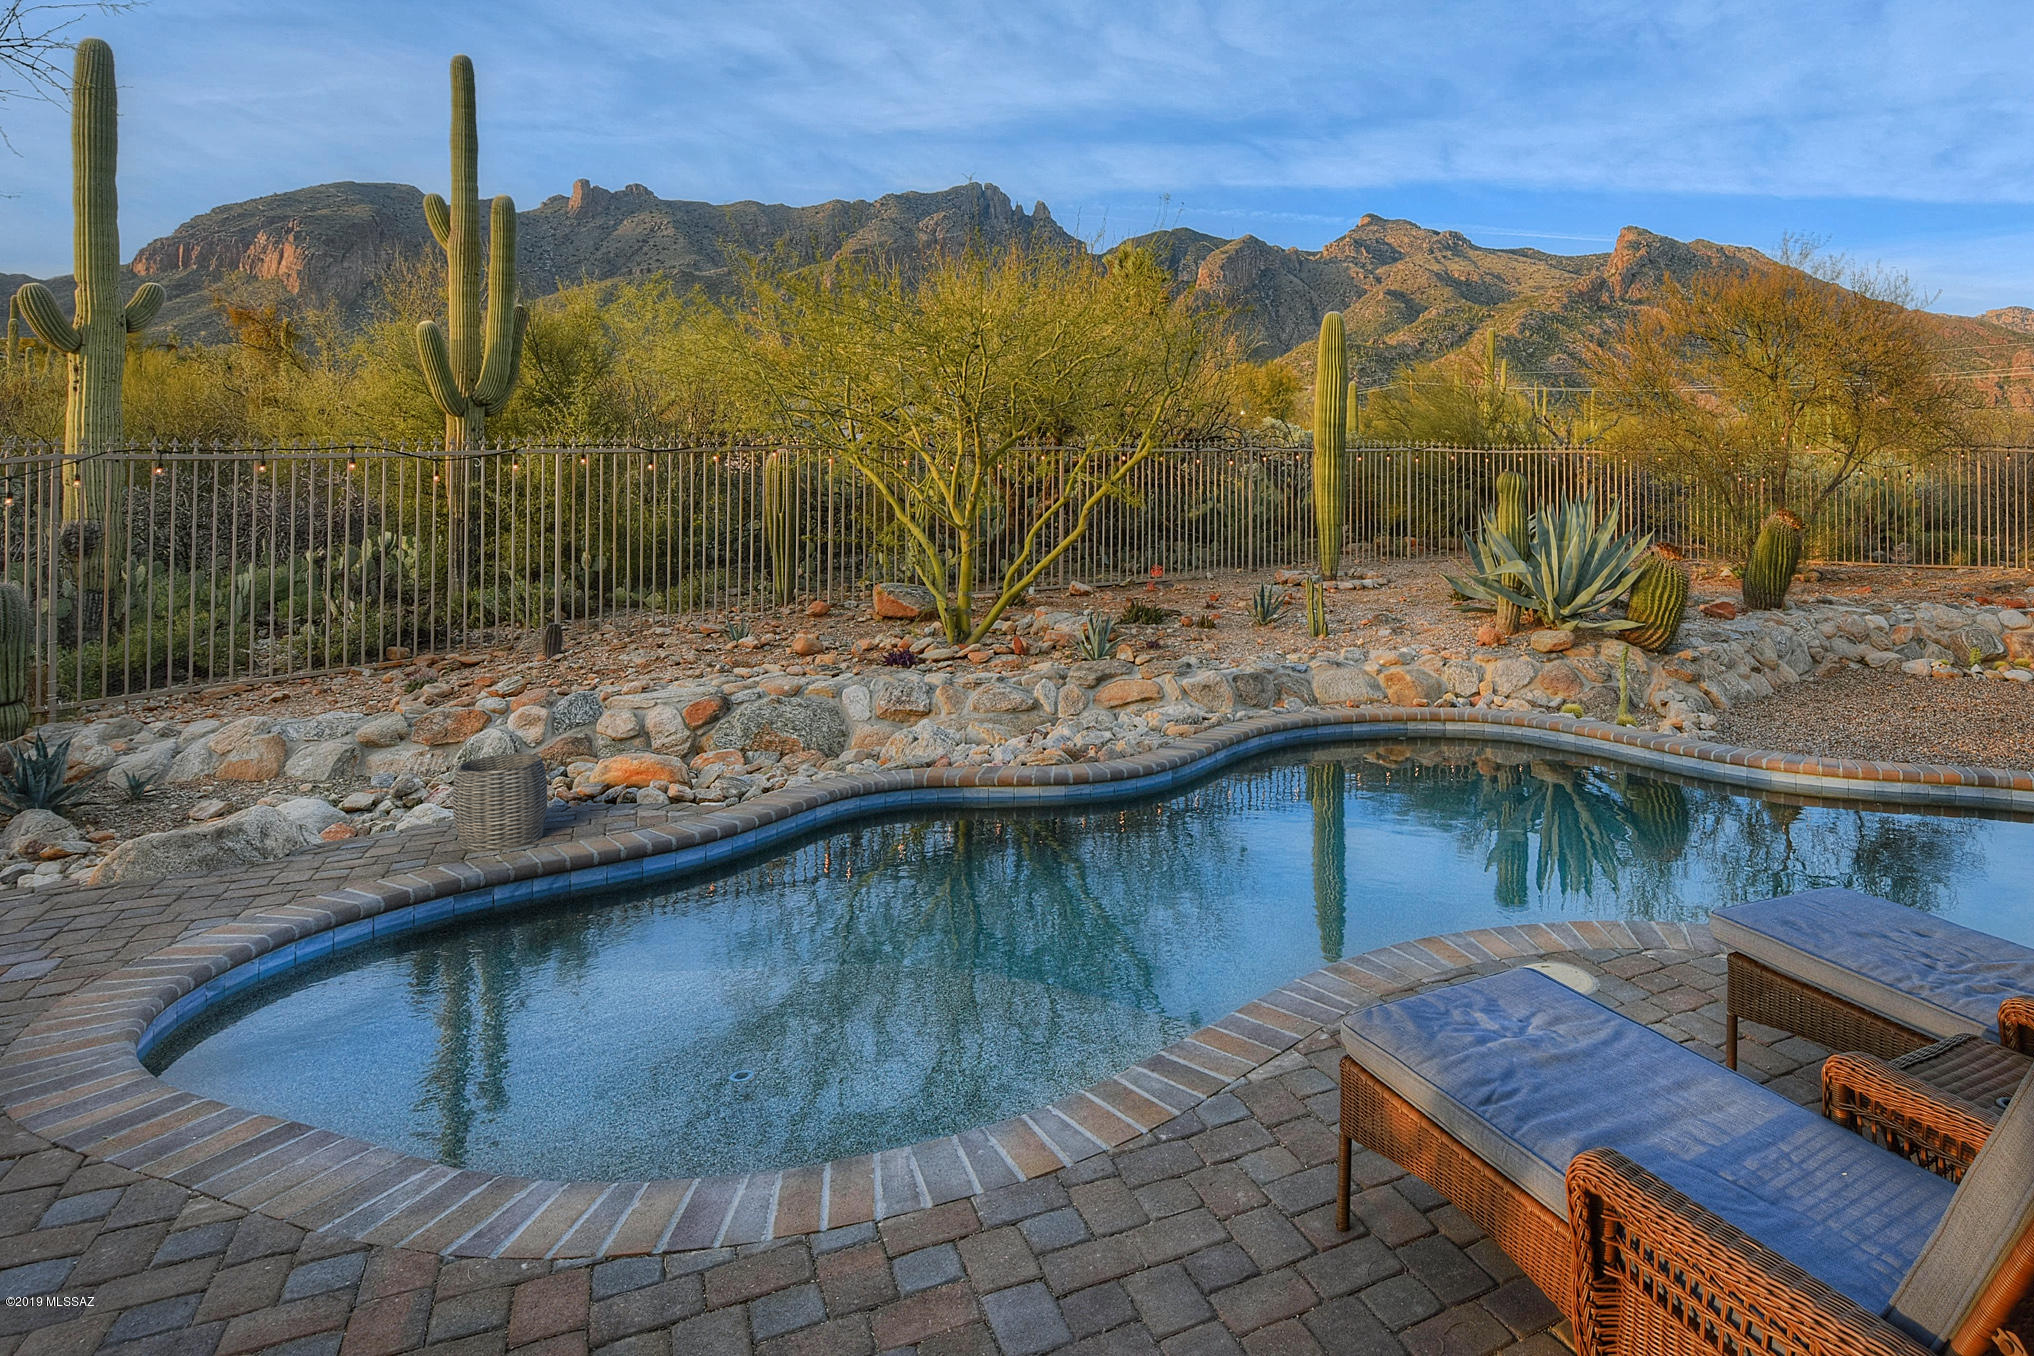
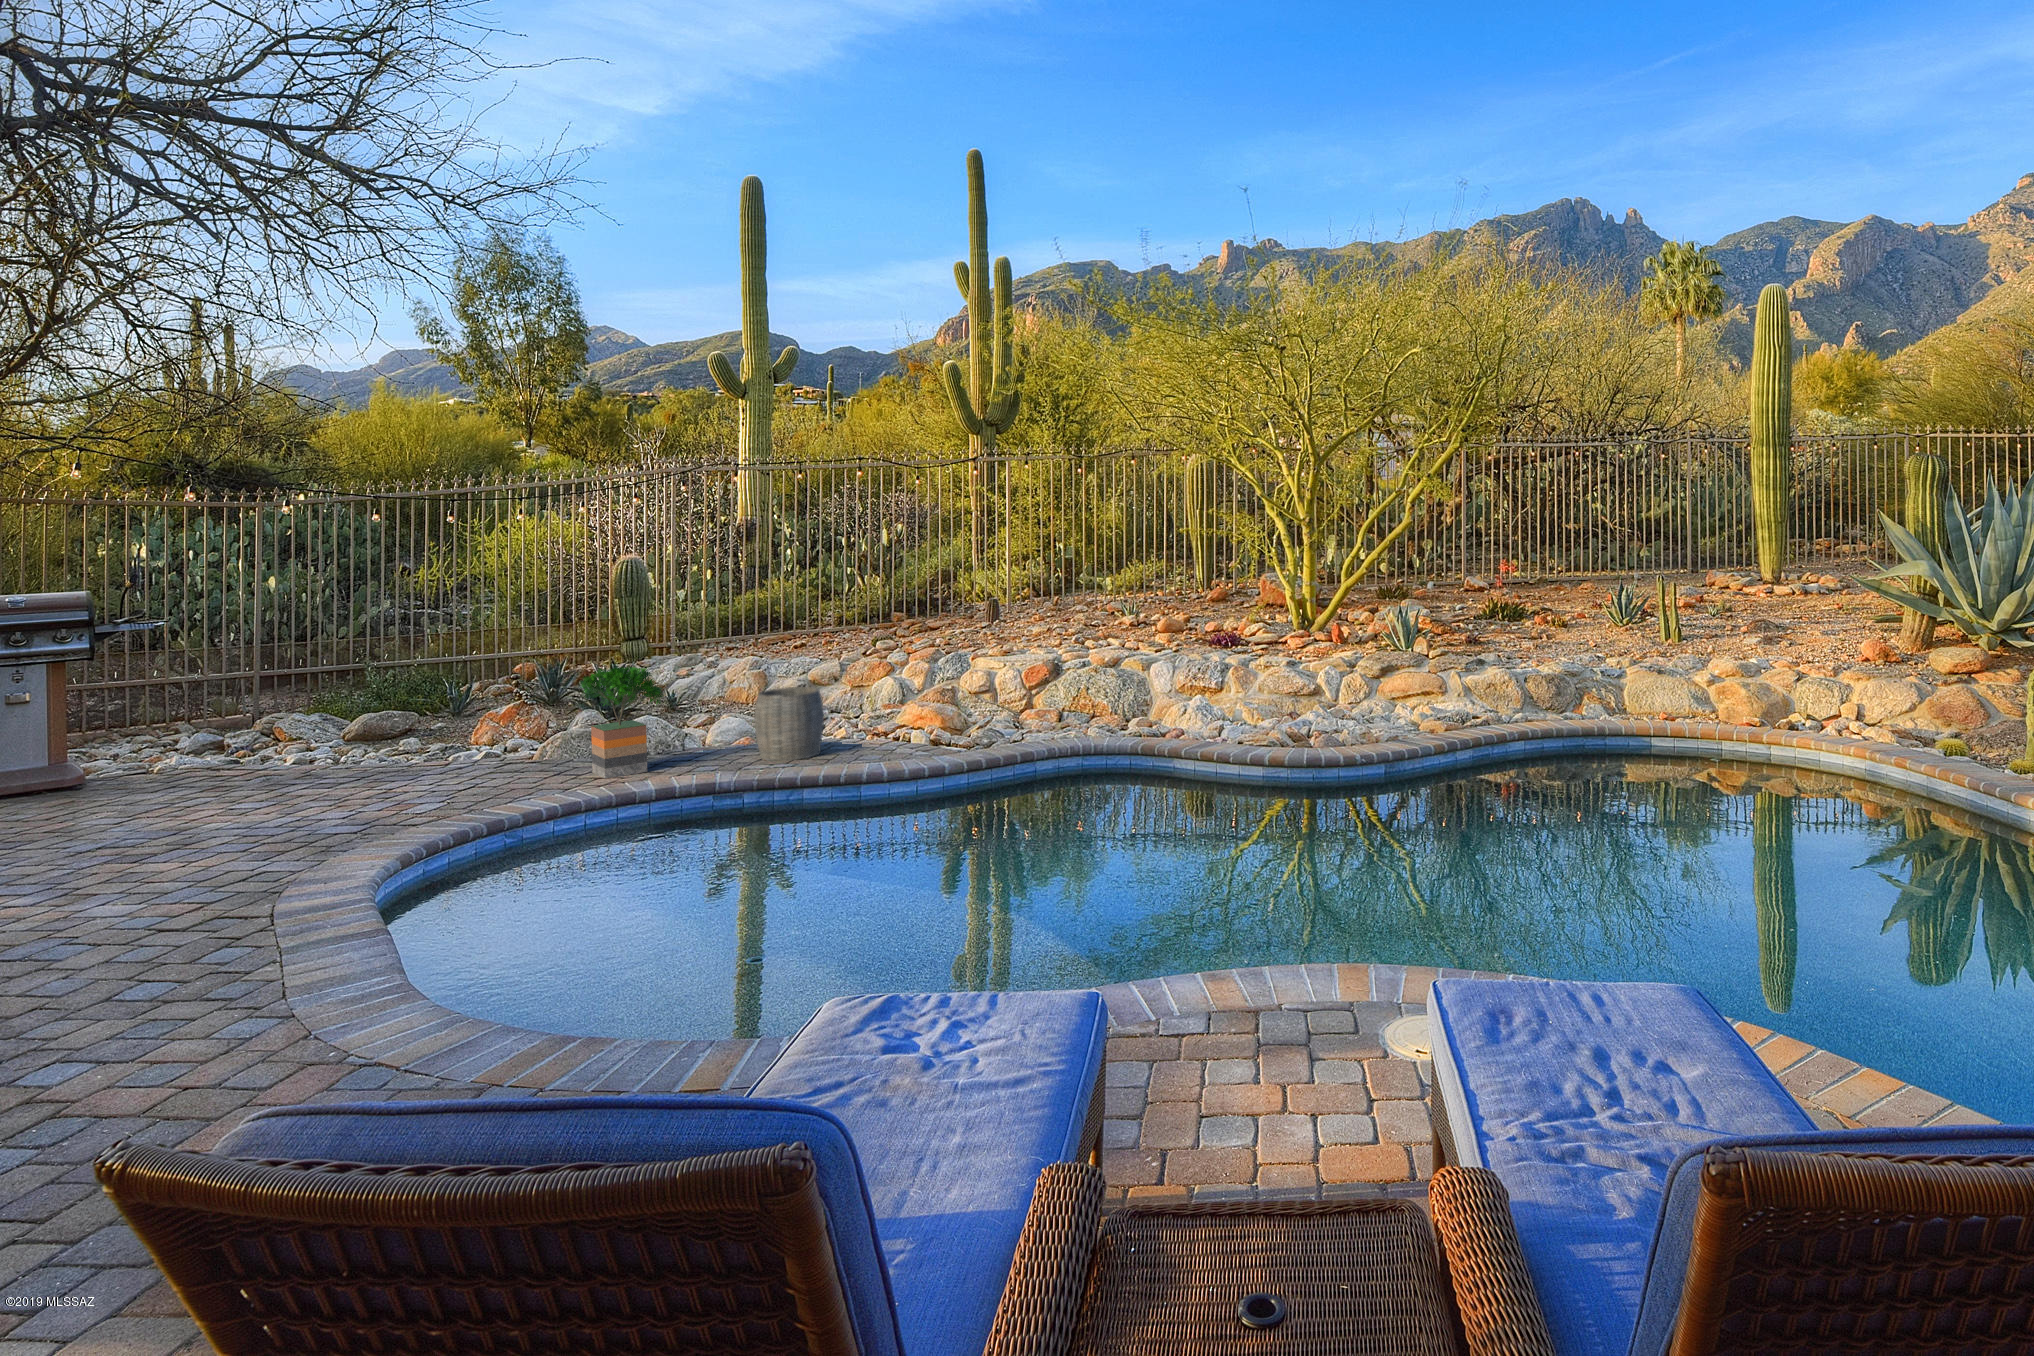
potted tree: none [207,753,350,908] -> present [580,666,663,778]

